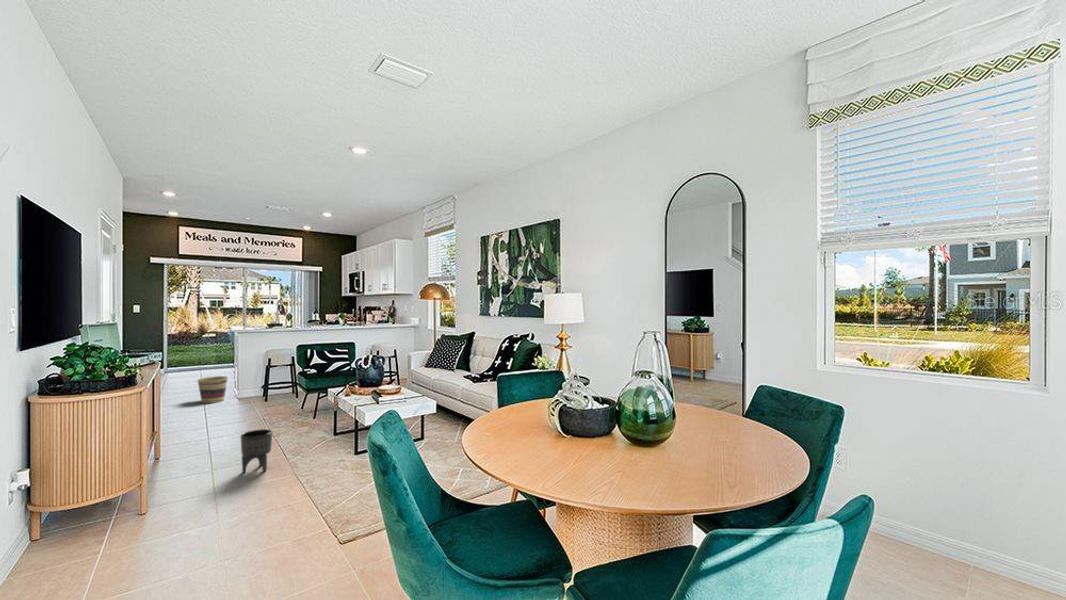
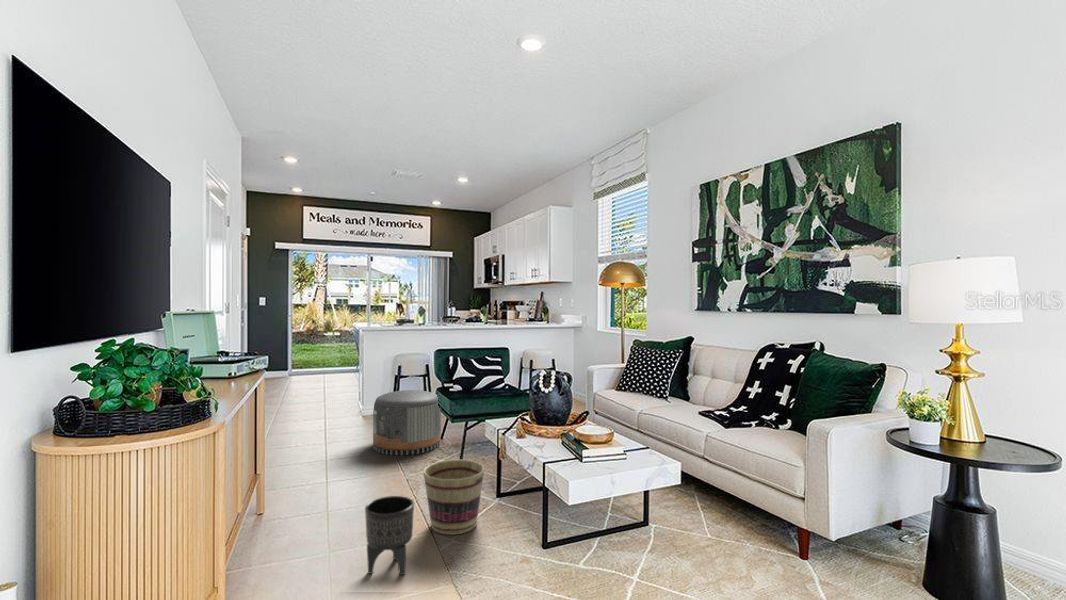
pouf: none [247,374,300,419] -> present [373,390,441,455]
basket: present [198,376,228,403] -> present [424,459,484,535]

